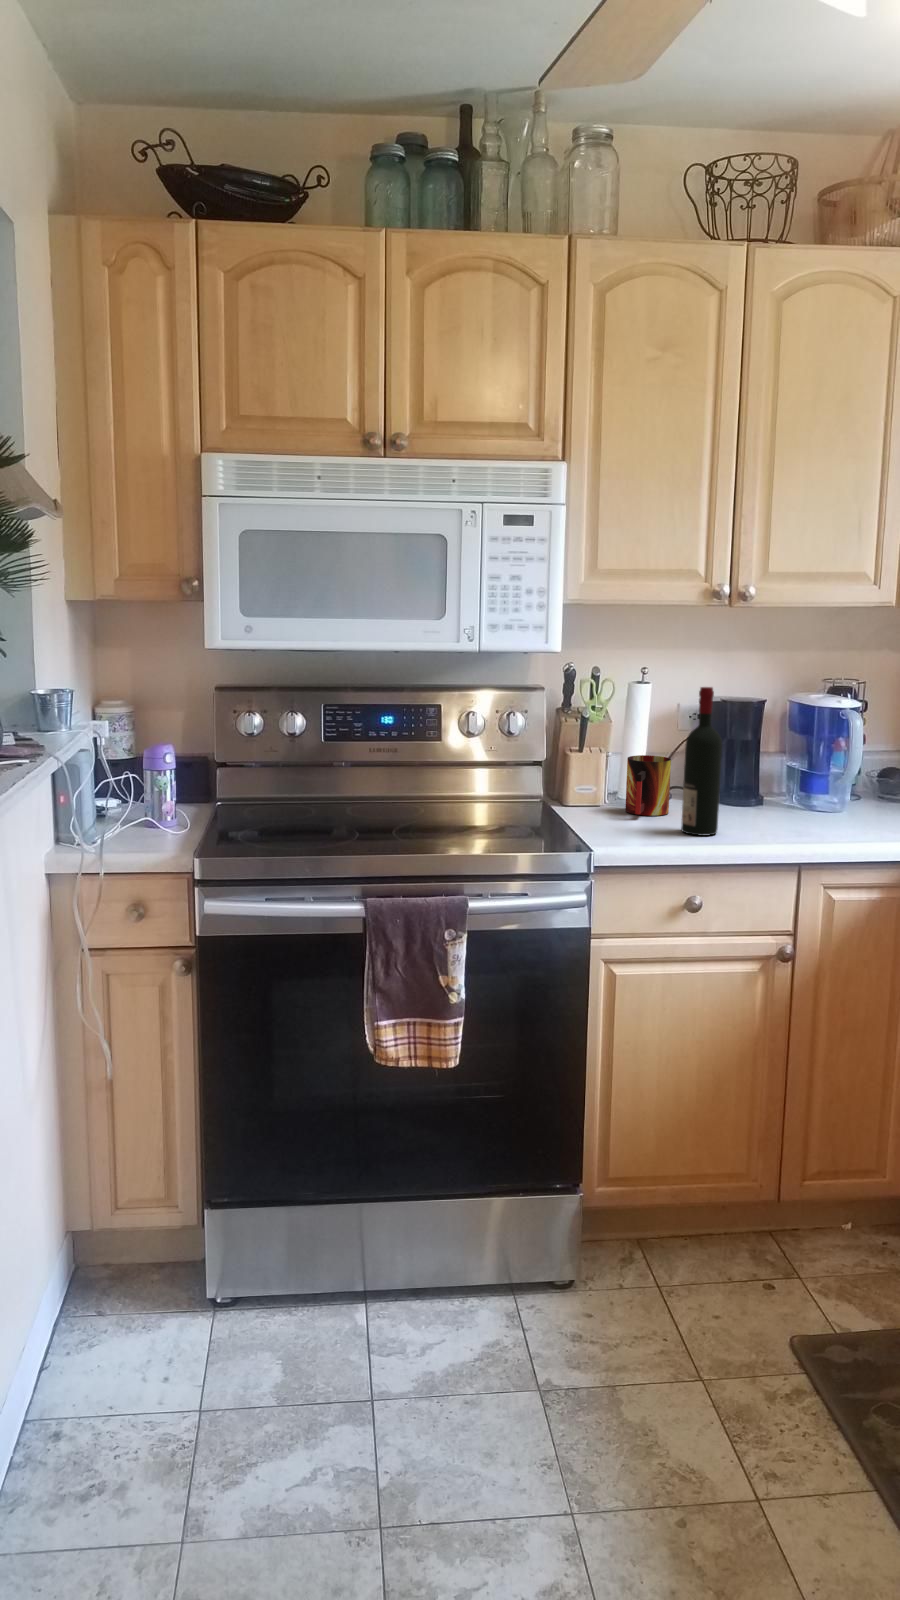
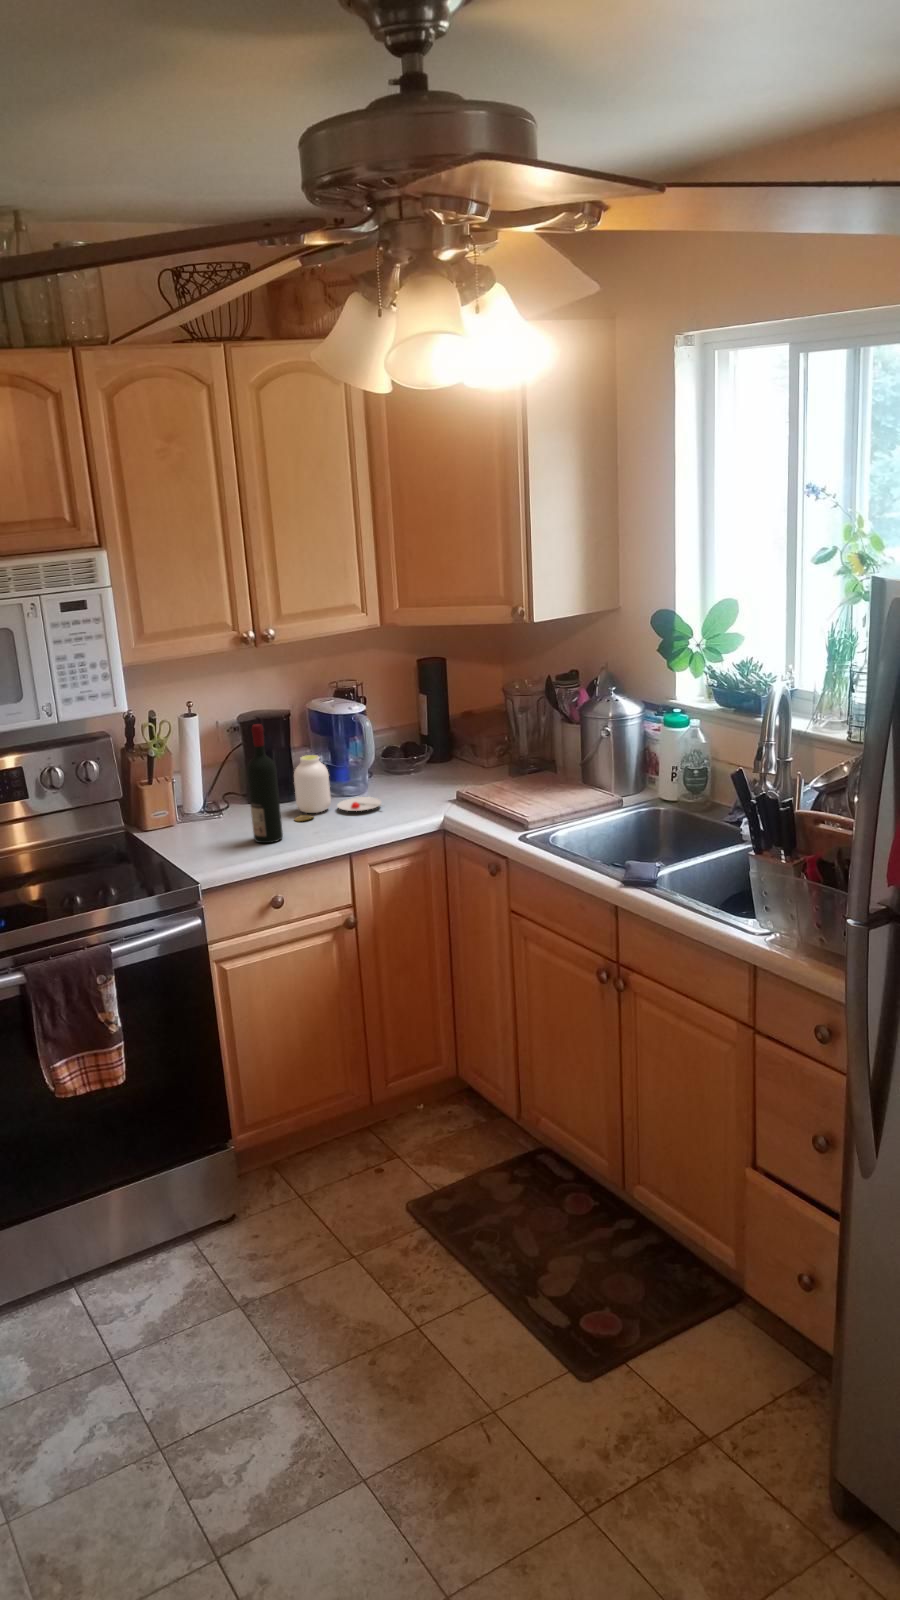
jar: none [740,749,860,825] -> present [294,755,382,821]
mug: present [625,755,671,816] -> none [193,776,234,831]

